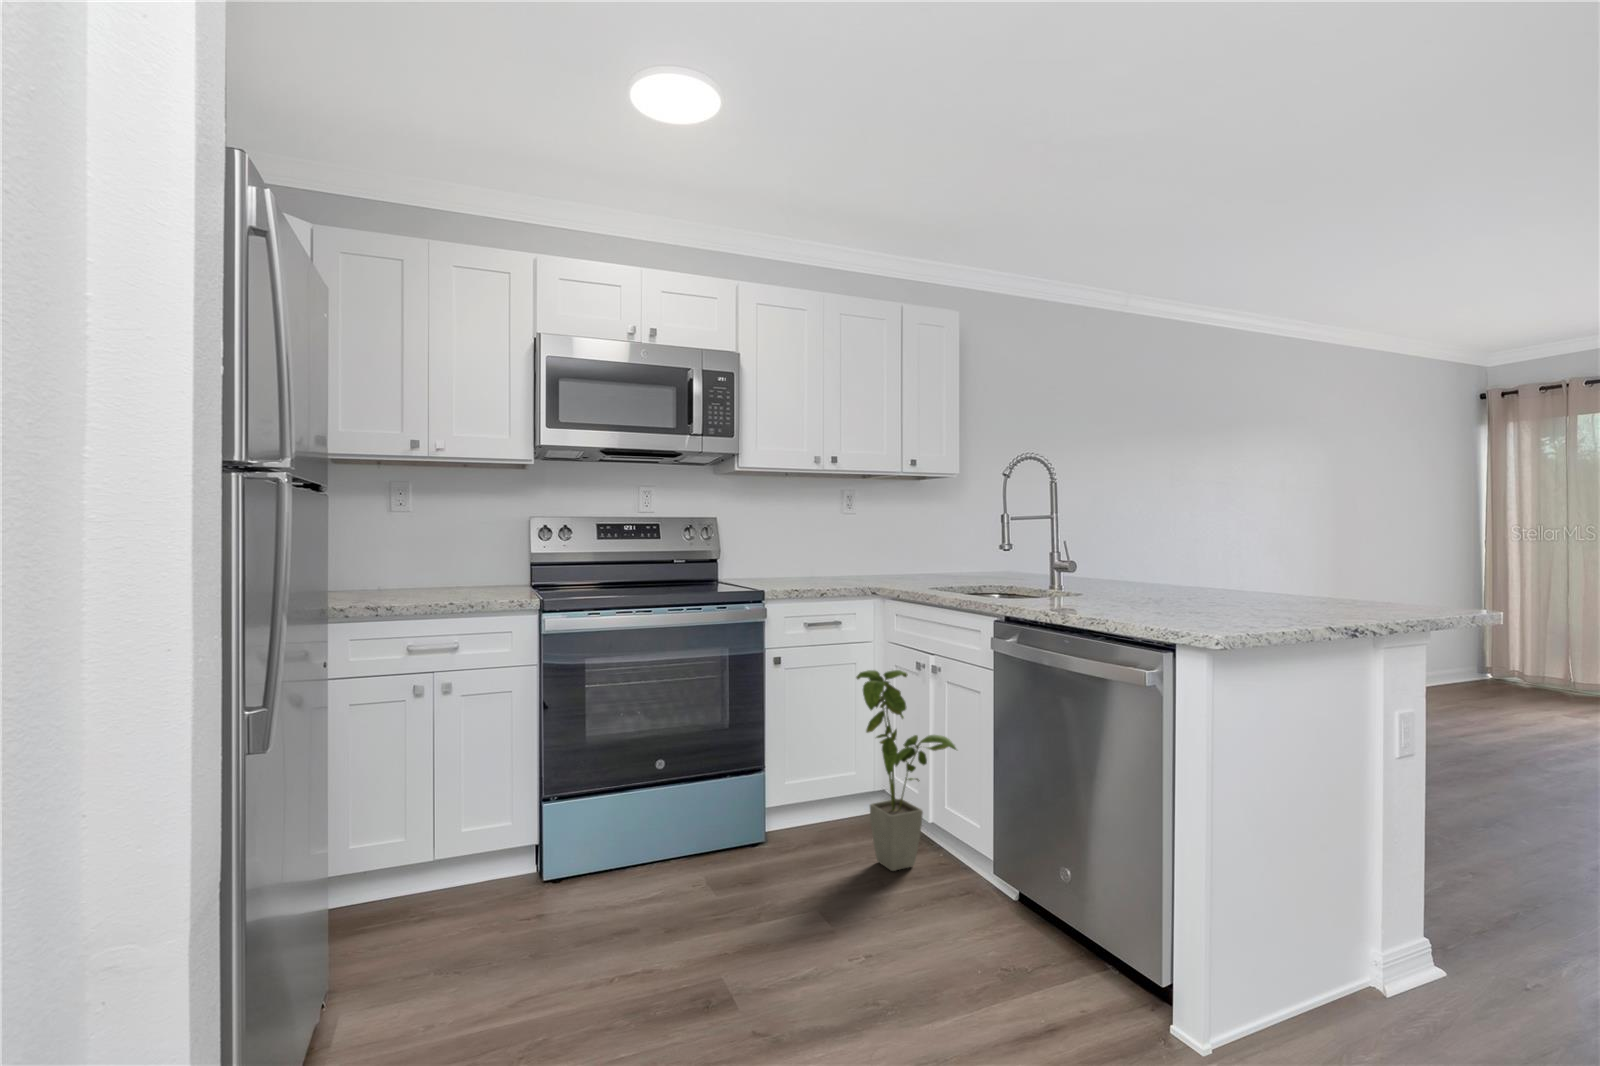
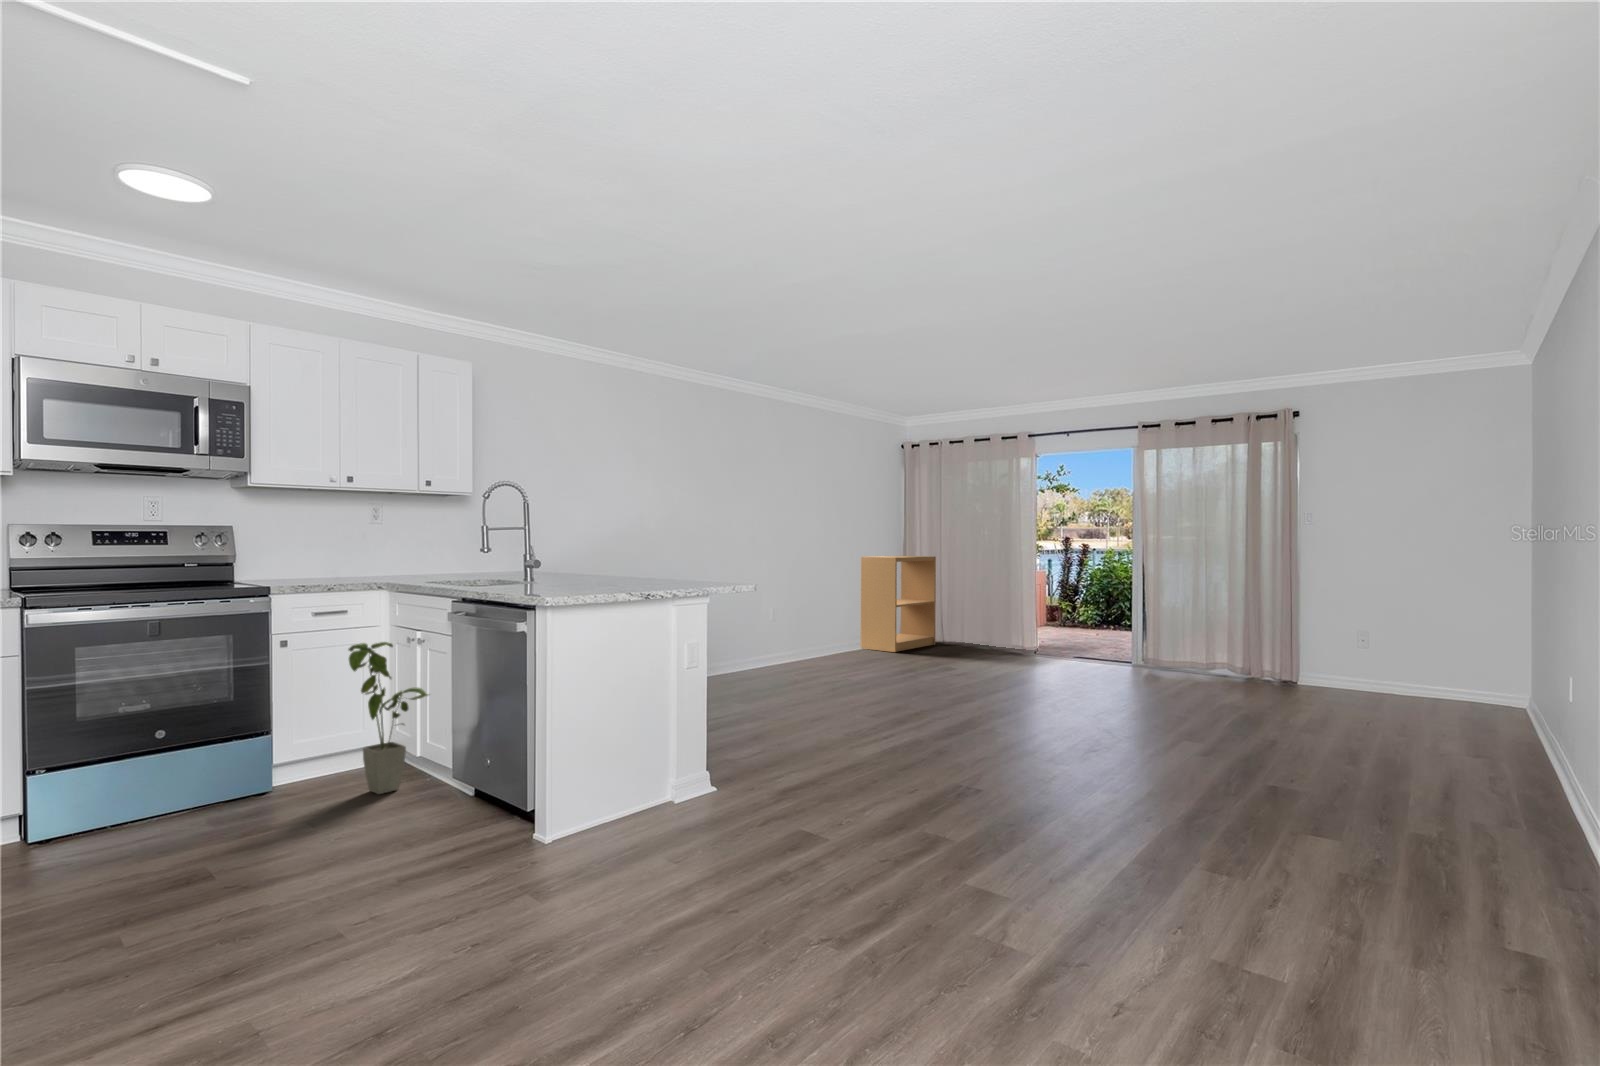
bookshelf: none [1422,561,1553,703] -> present [861,556,936,652]

